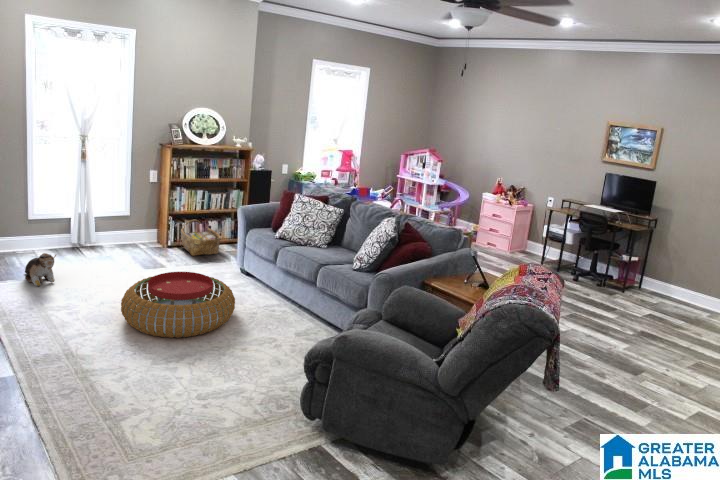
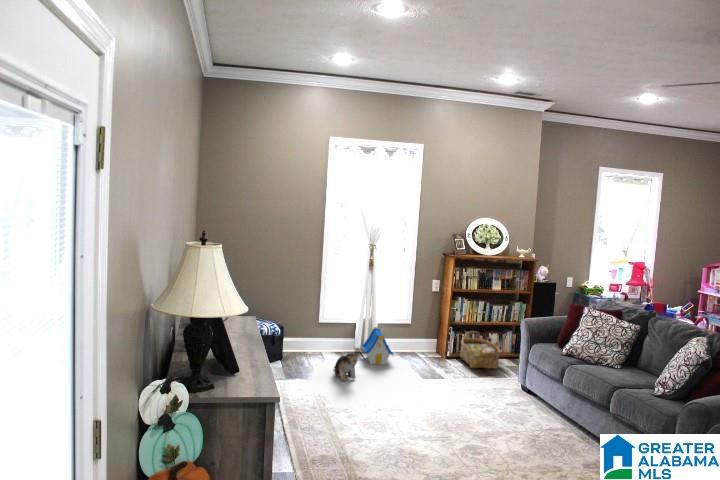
toy house: none [63,221,104,263] -> present [362,327,393,365]
pouf: present [121,272,235,338] -> none [409,379,515,444]

